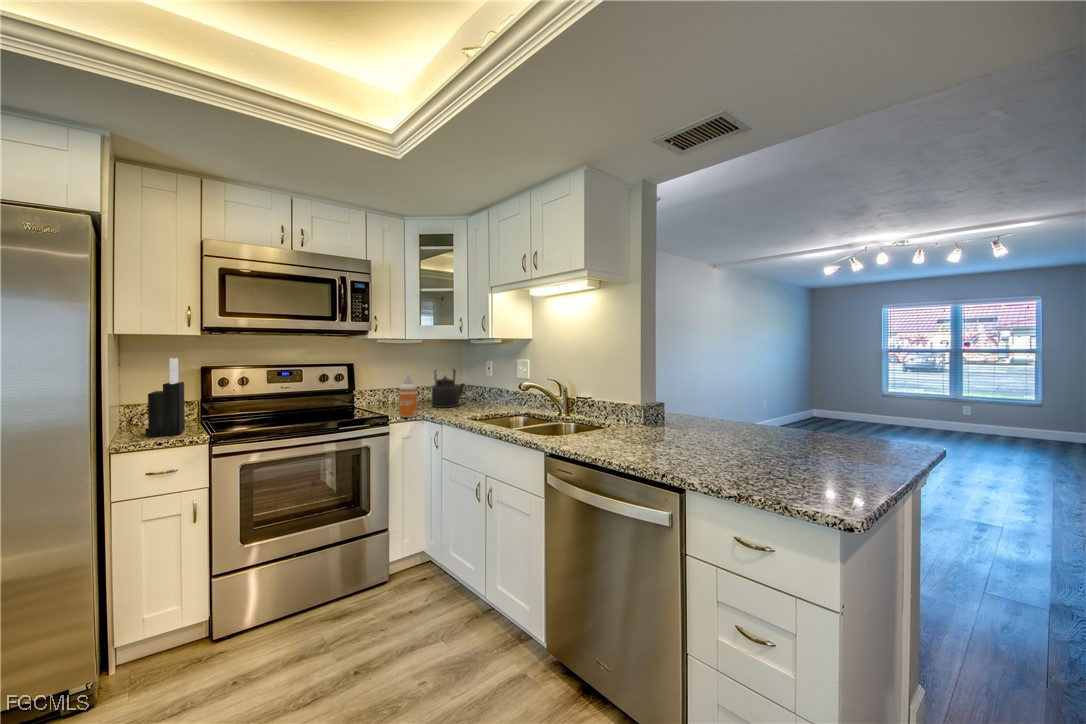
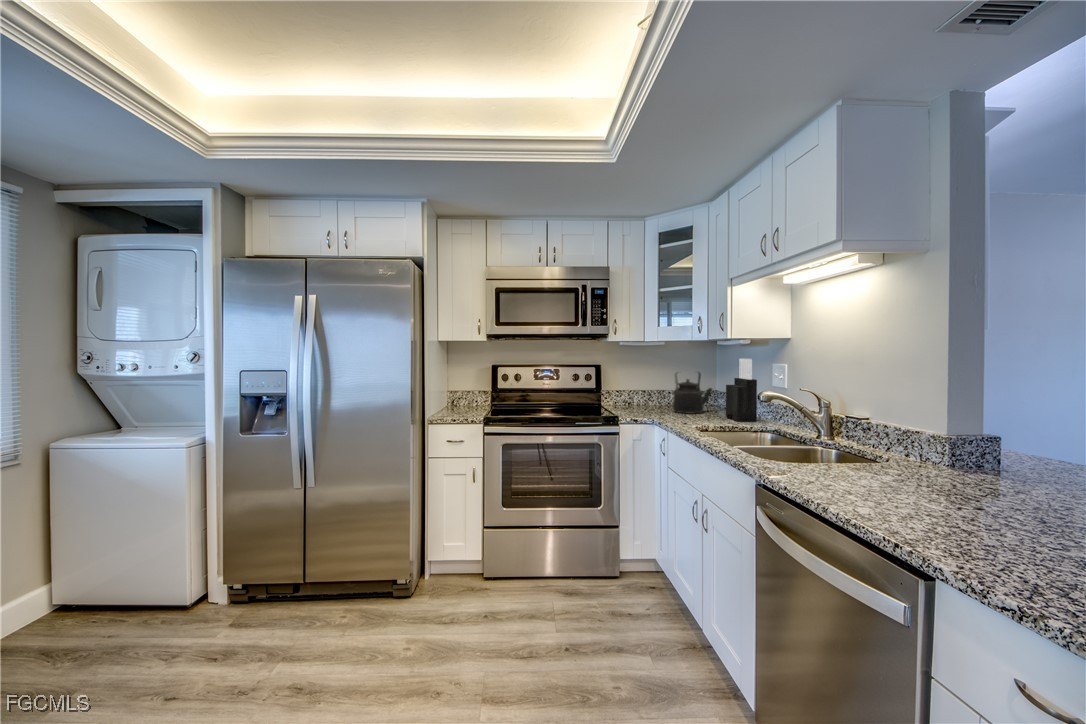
knife block: present [146,358,185,437] -> present [726,358,757,421]
soap dispenser: present [399,374,417,417] -> none [631,376,649,420]

